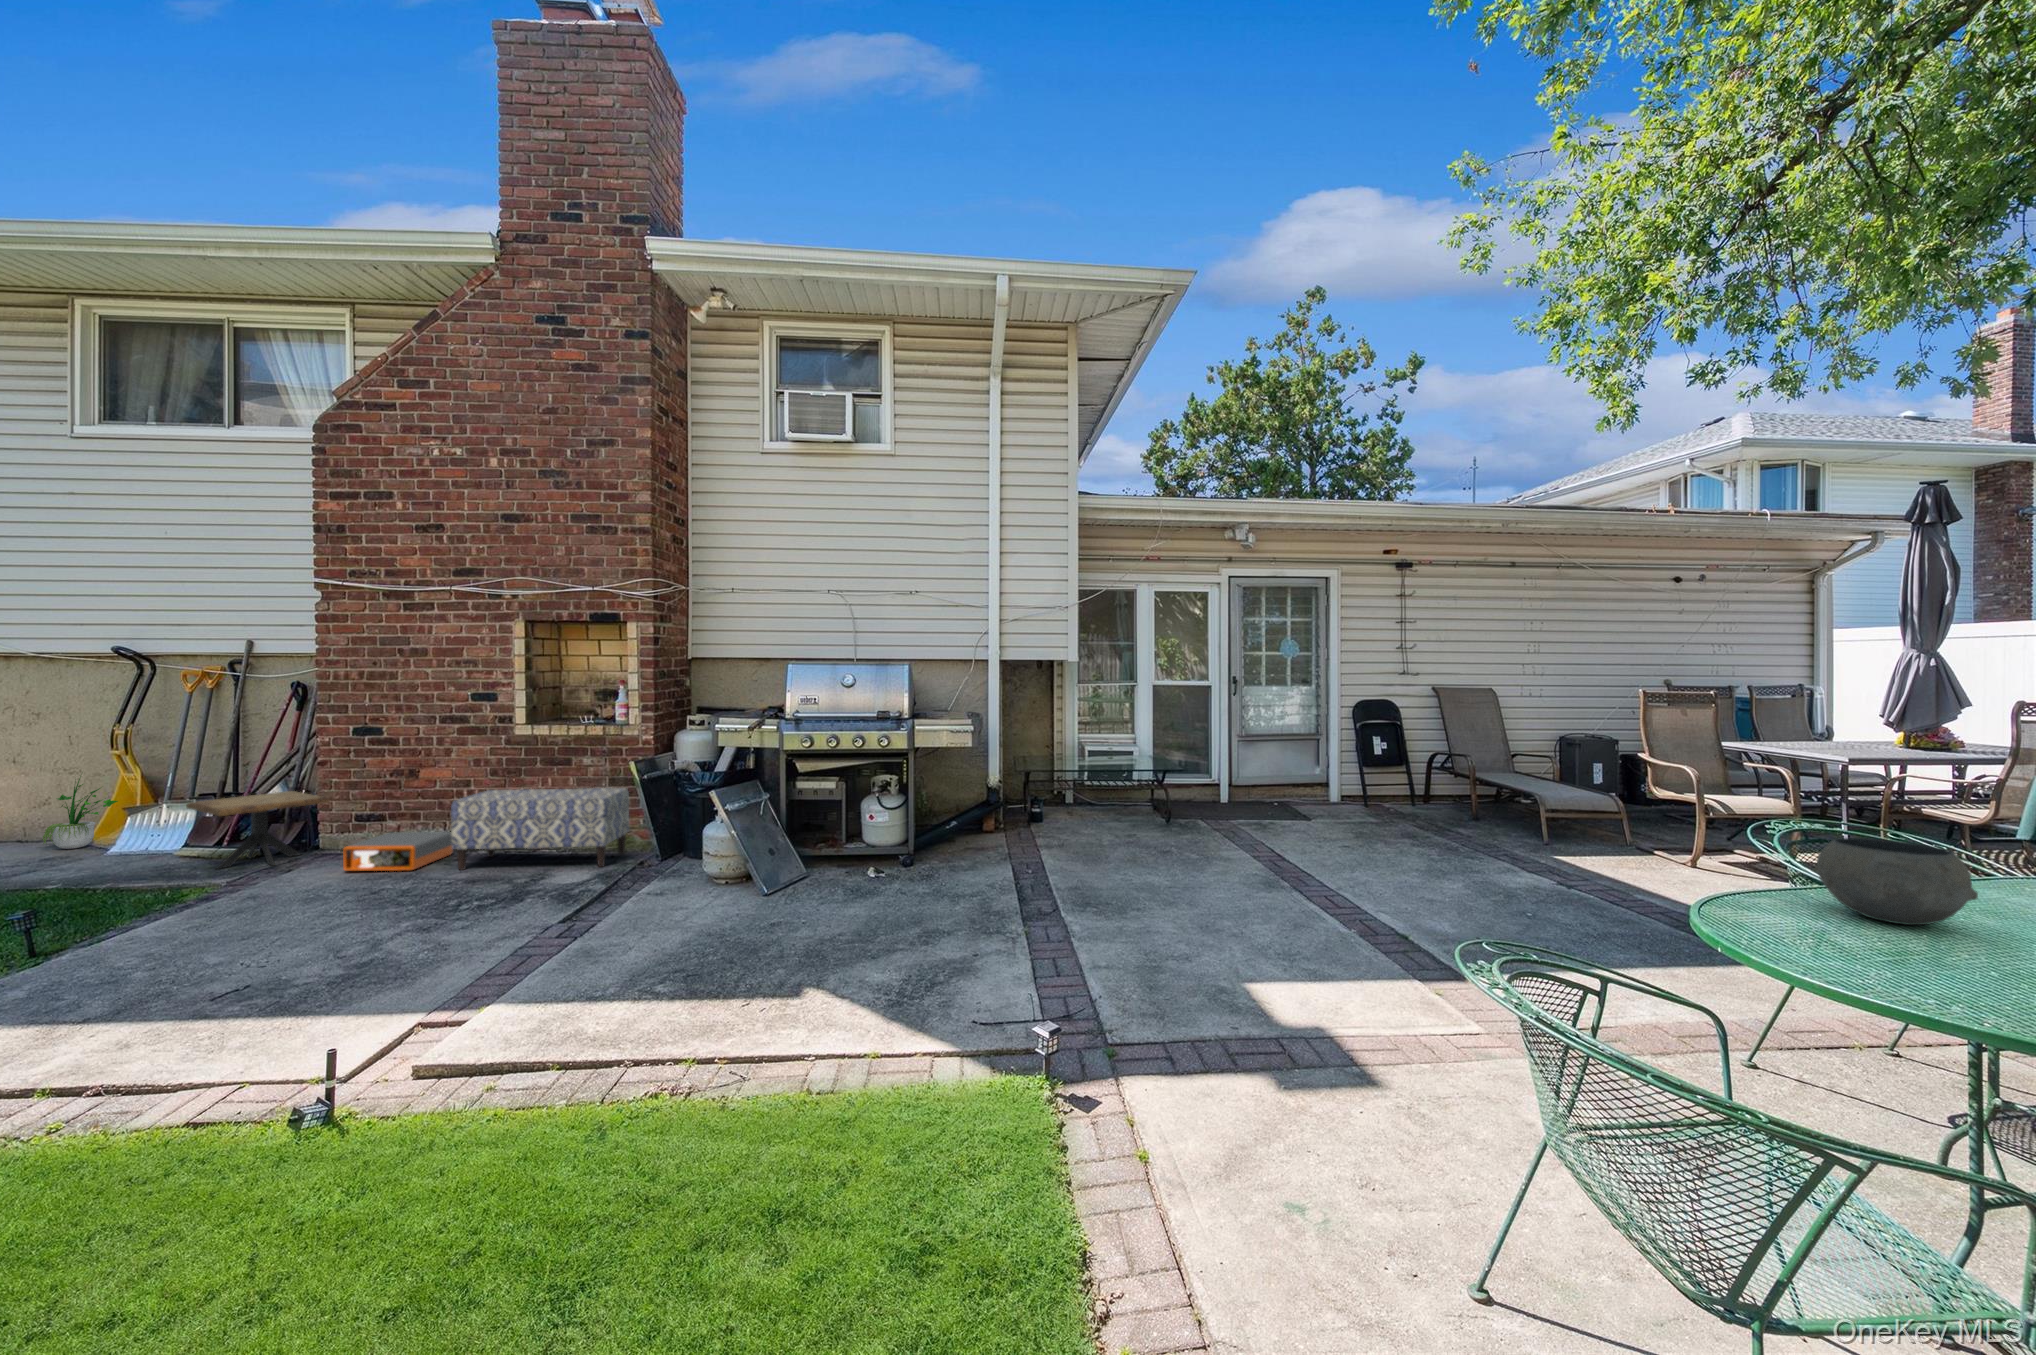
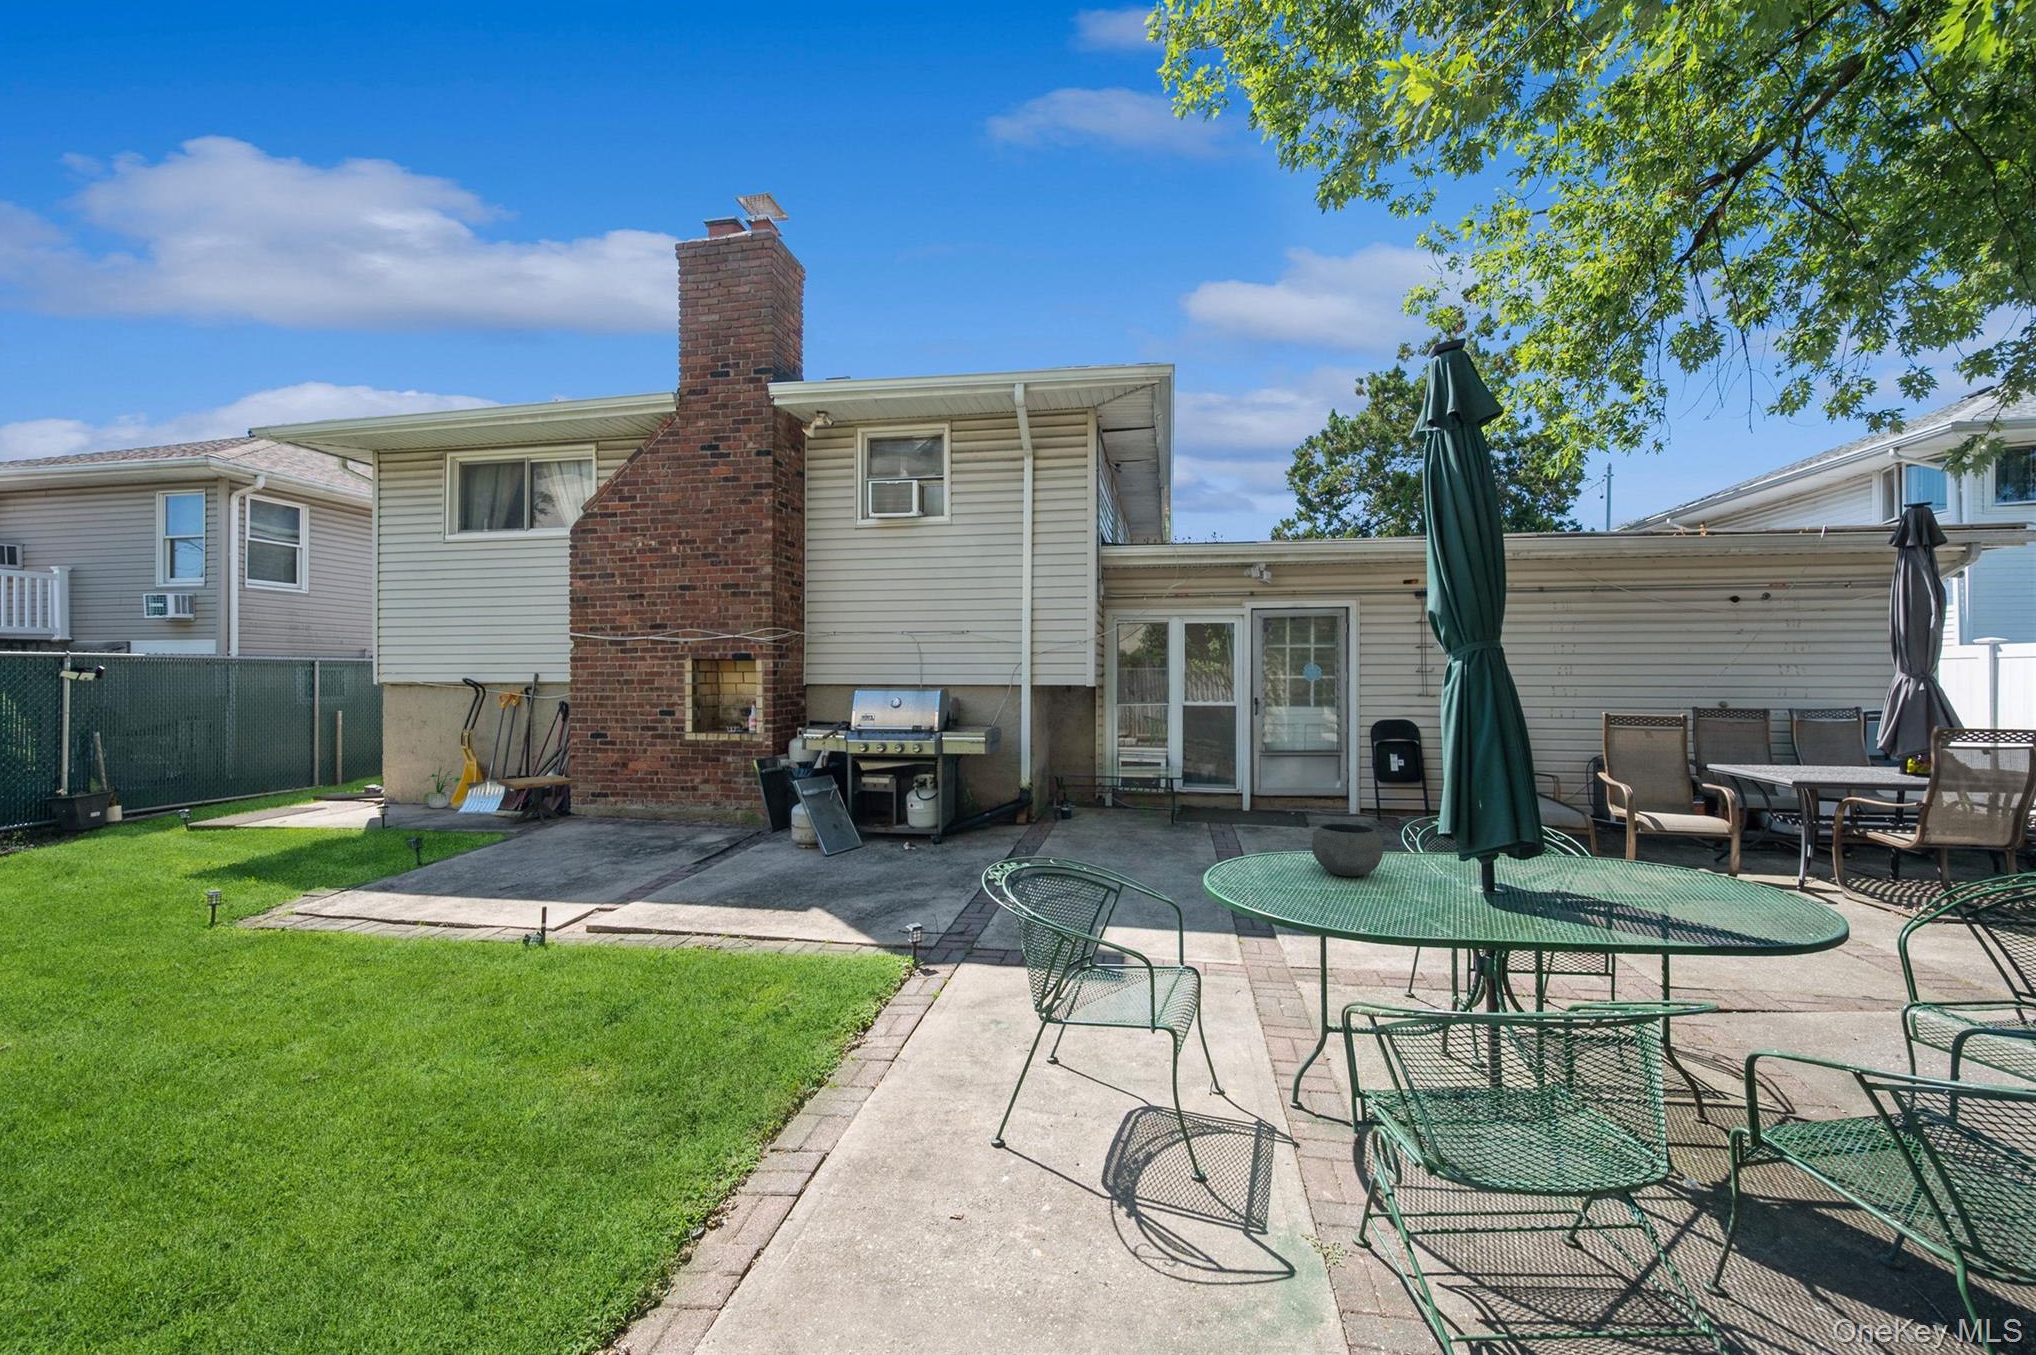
bench: present [451,788,629,870] -> none [643,778,758,833]
storage box: present [343,832,453,871] -> none [581,805,648,830]

